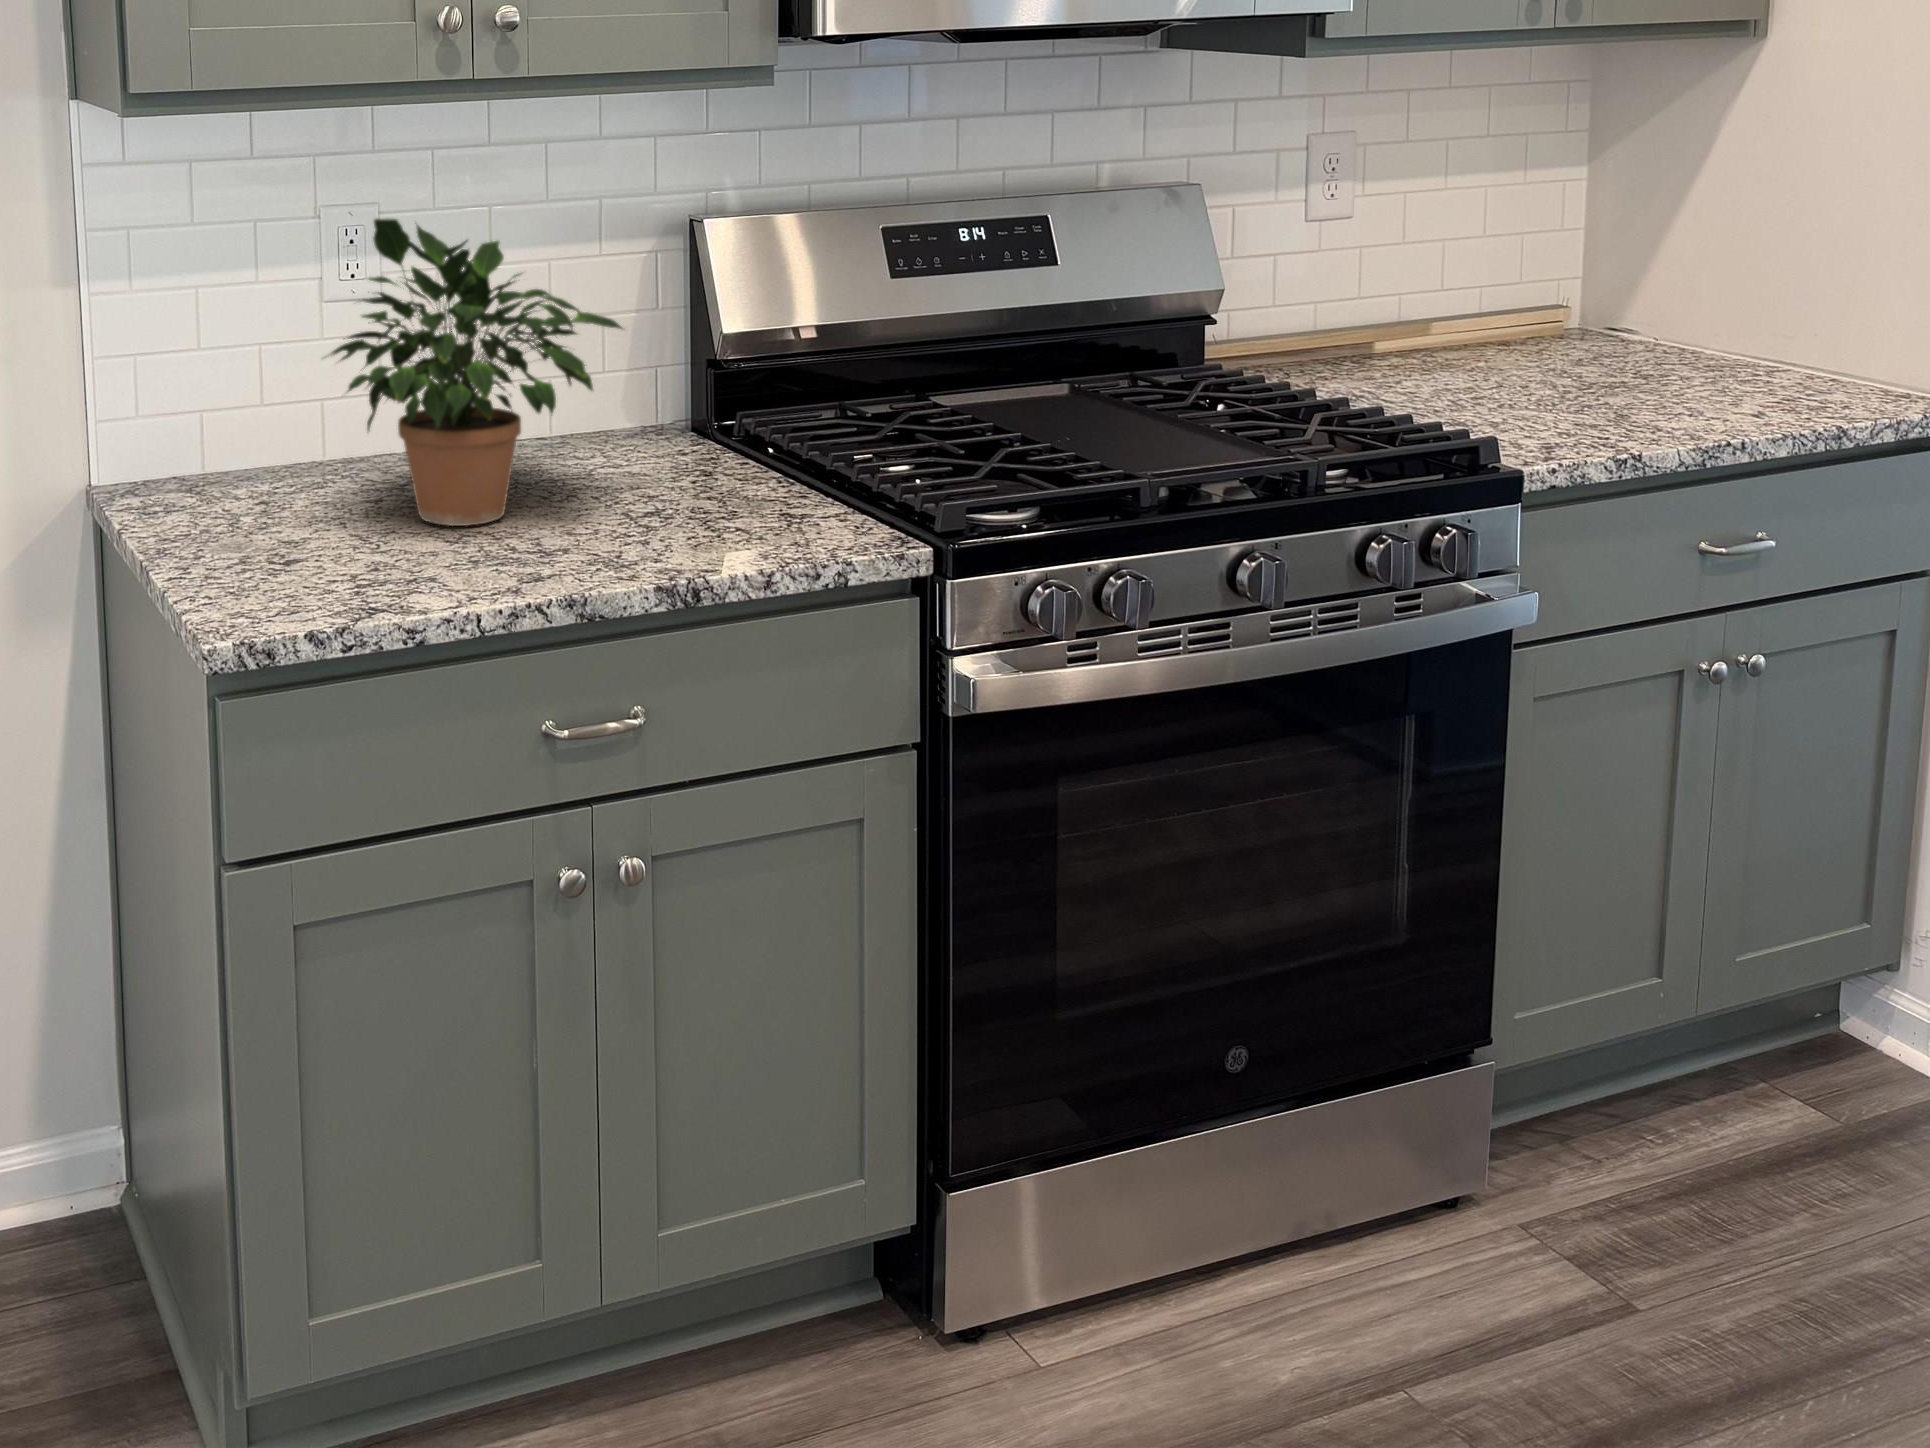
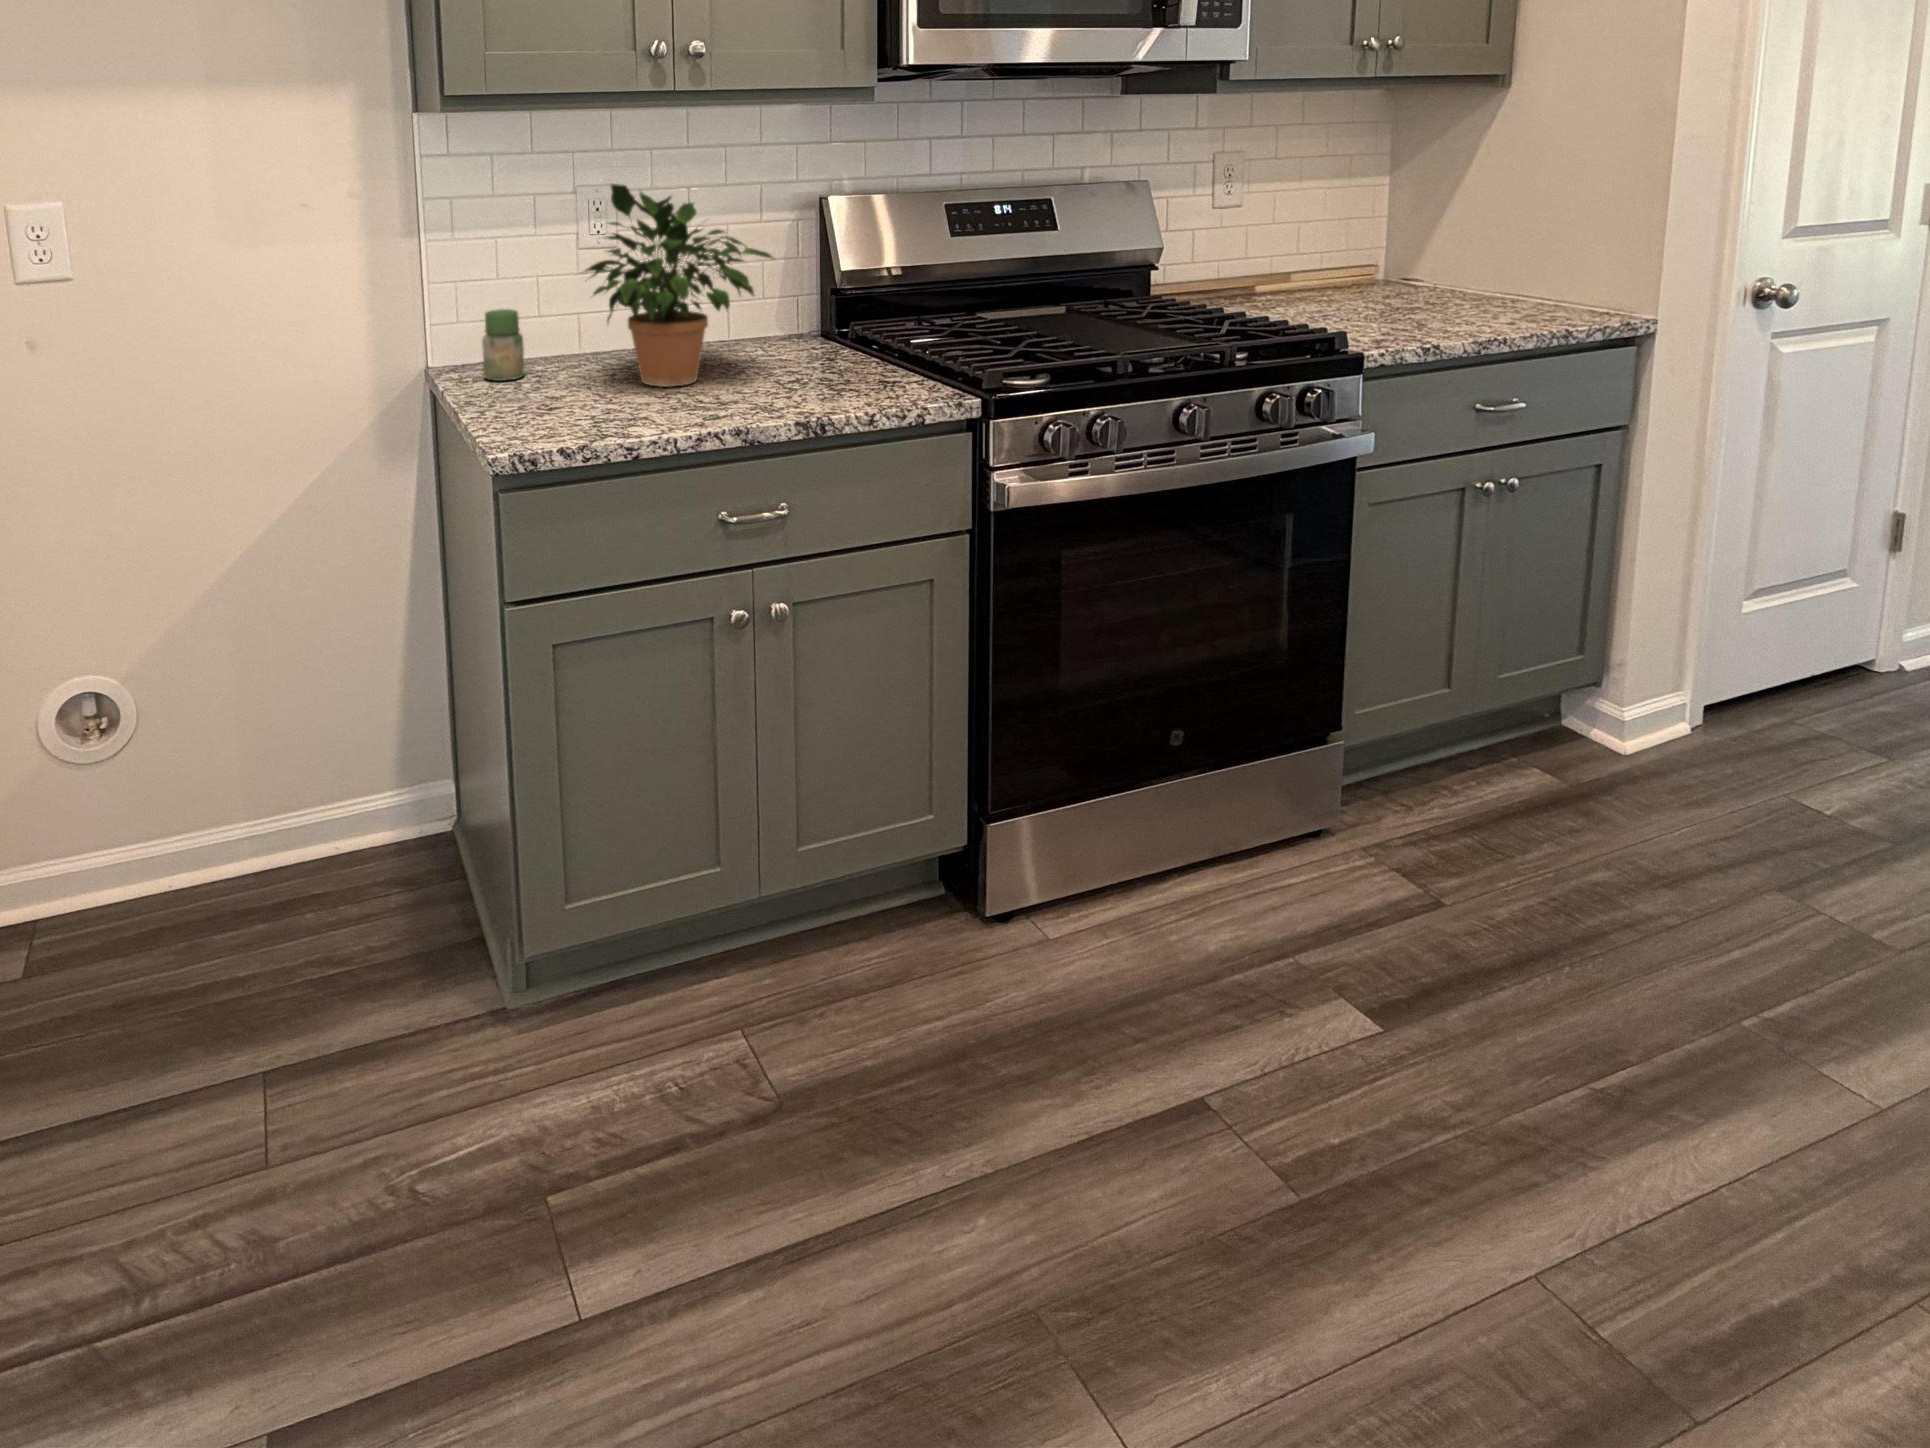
jar: none [173,403,237,514] -> present [482,309,524,381]

